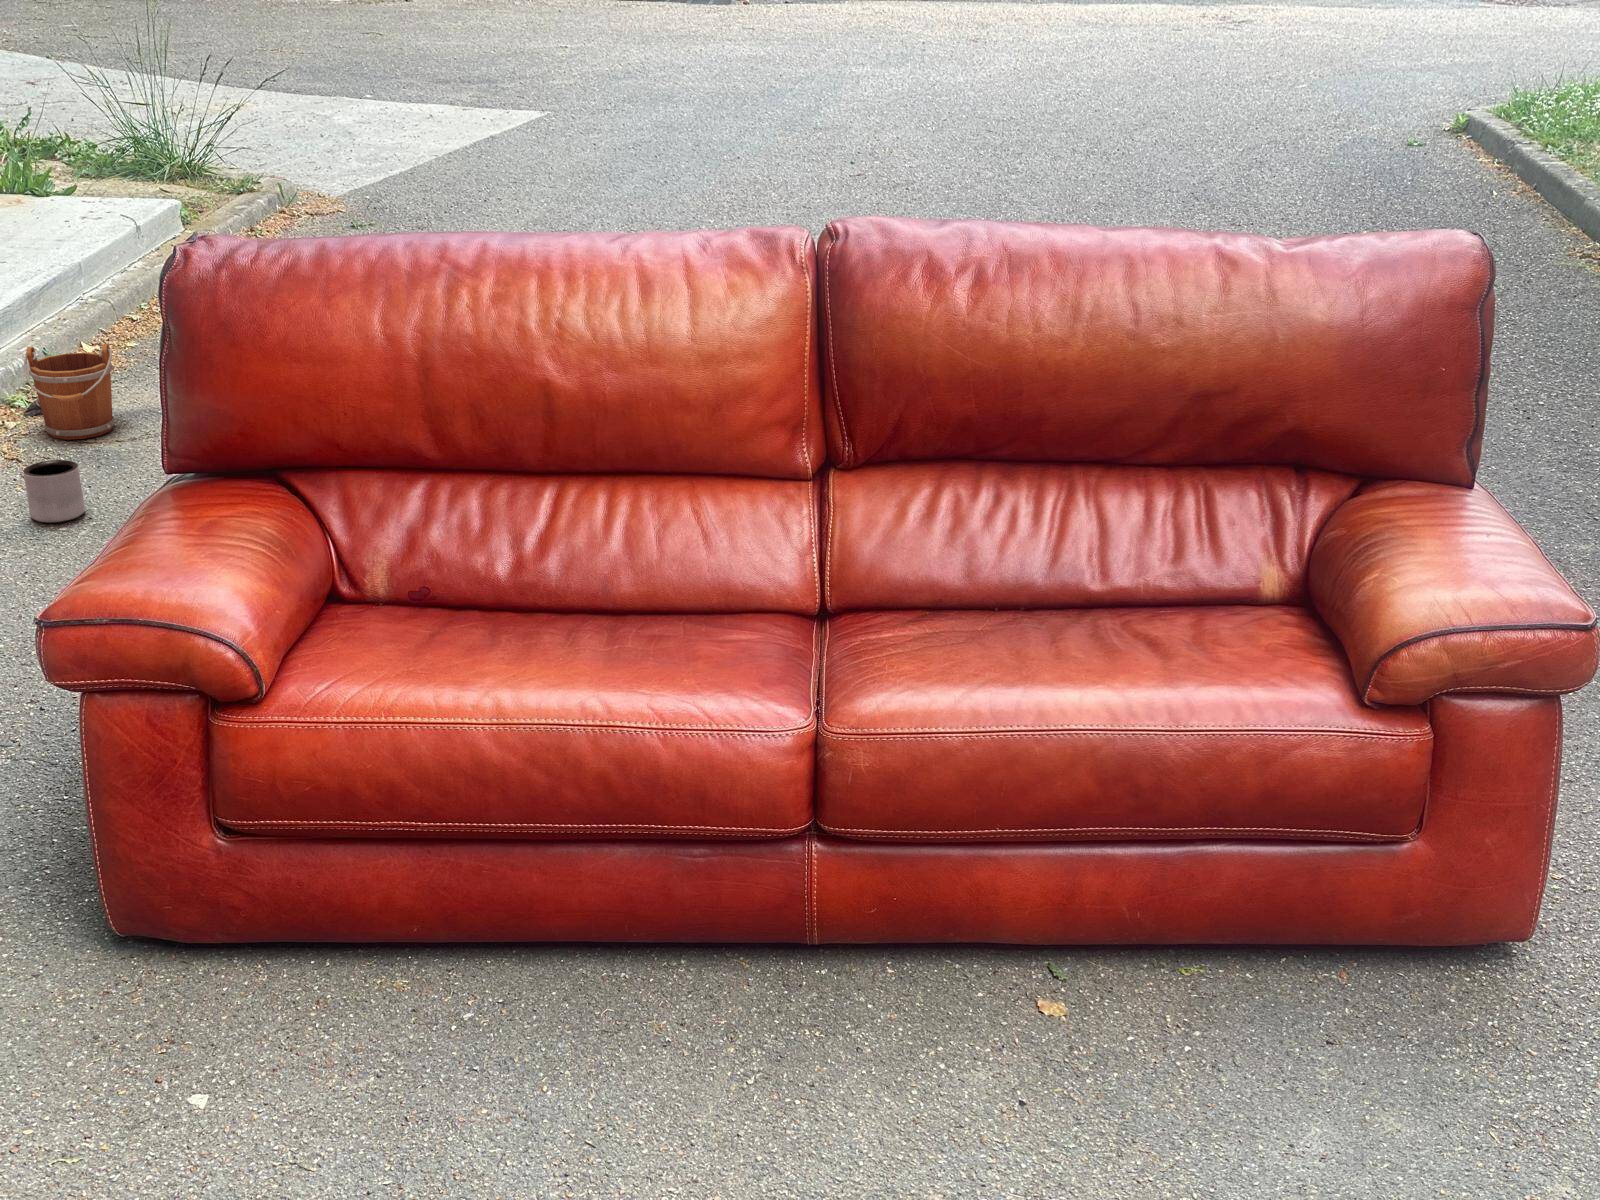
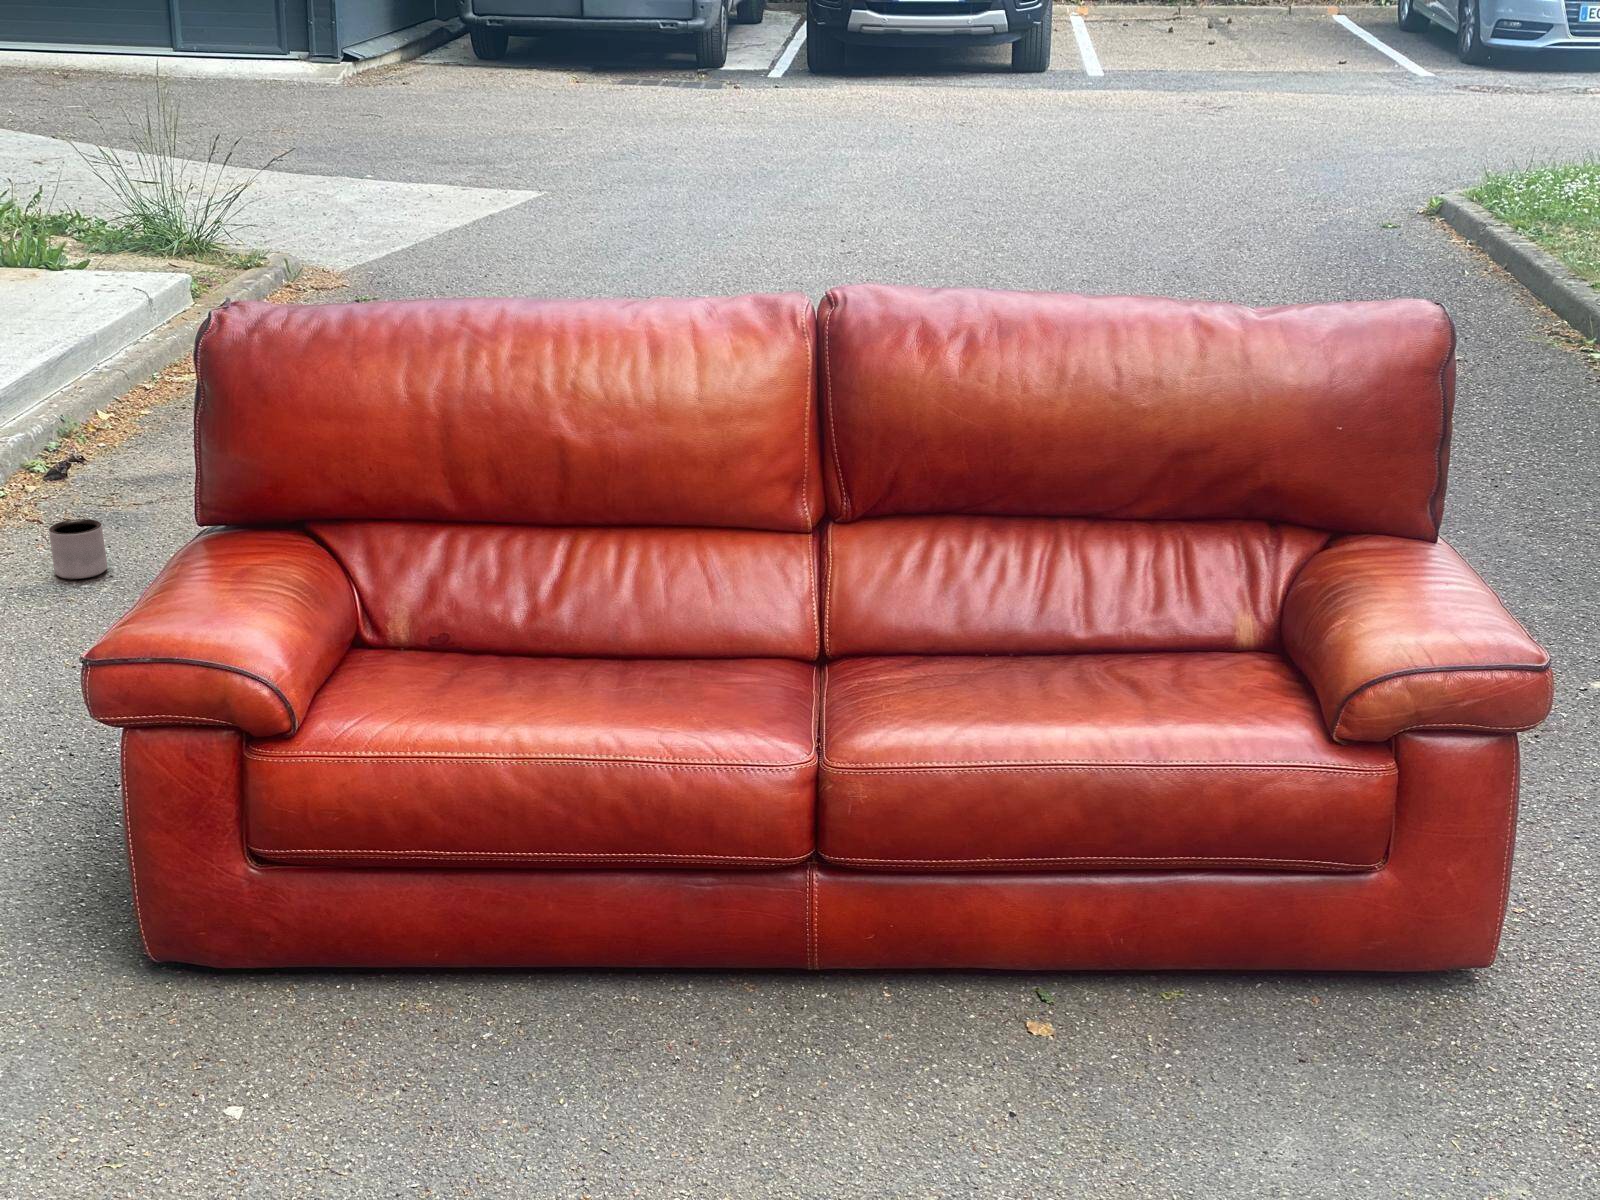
bucket: present [24,344,115,440] -> none [47,409,135,501]

